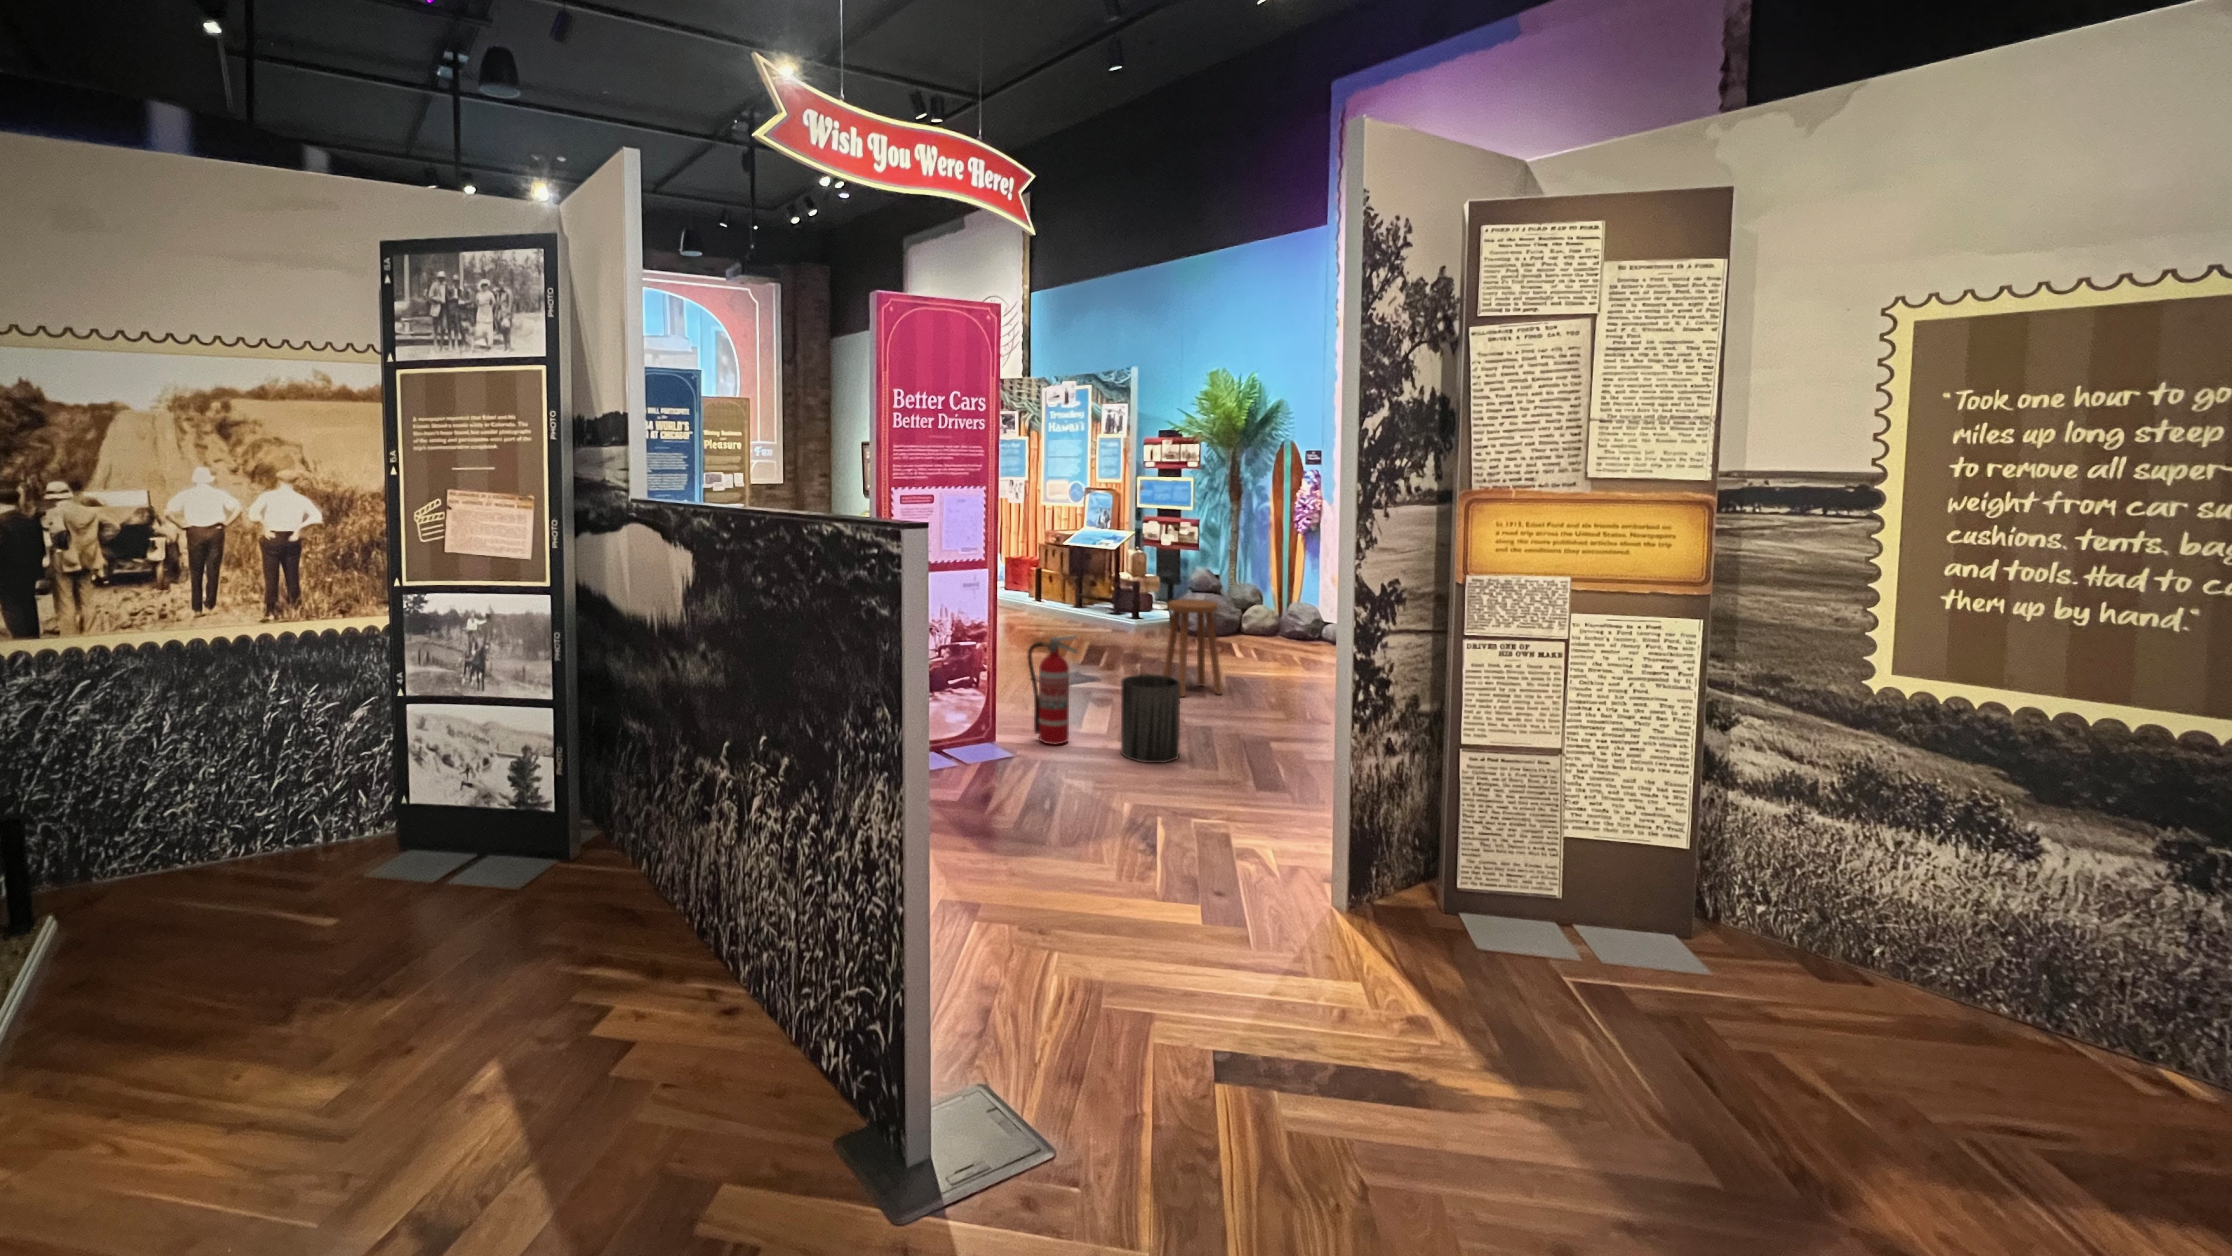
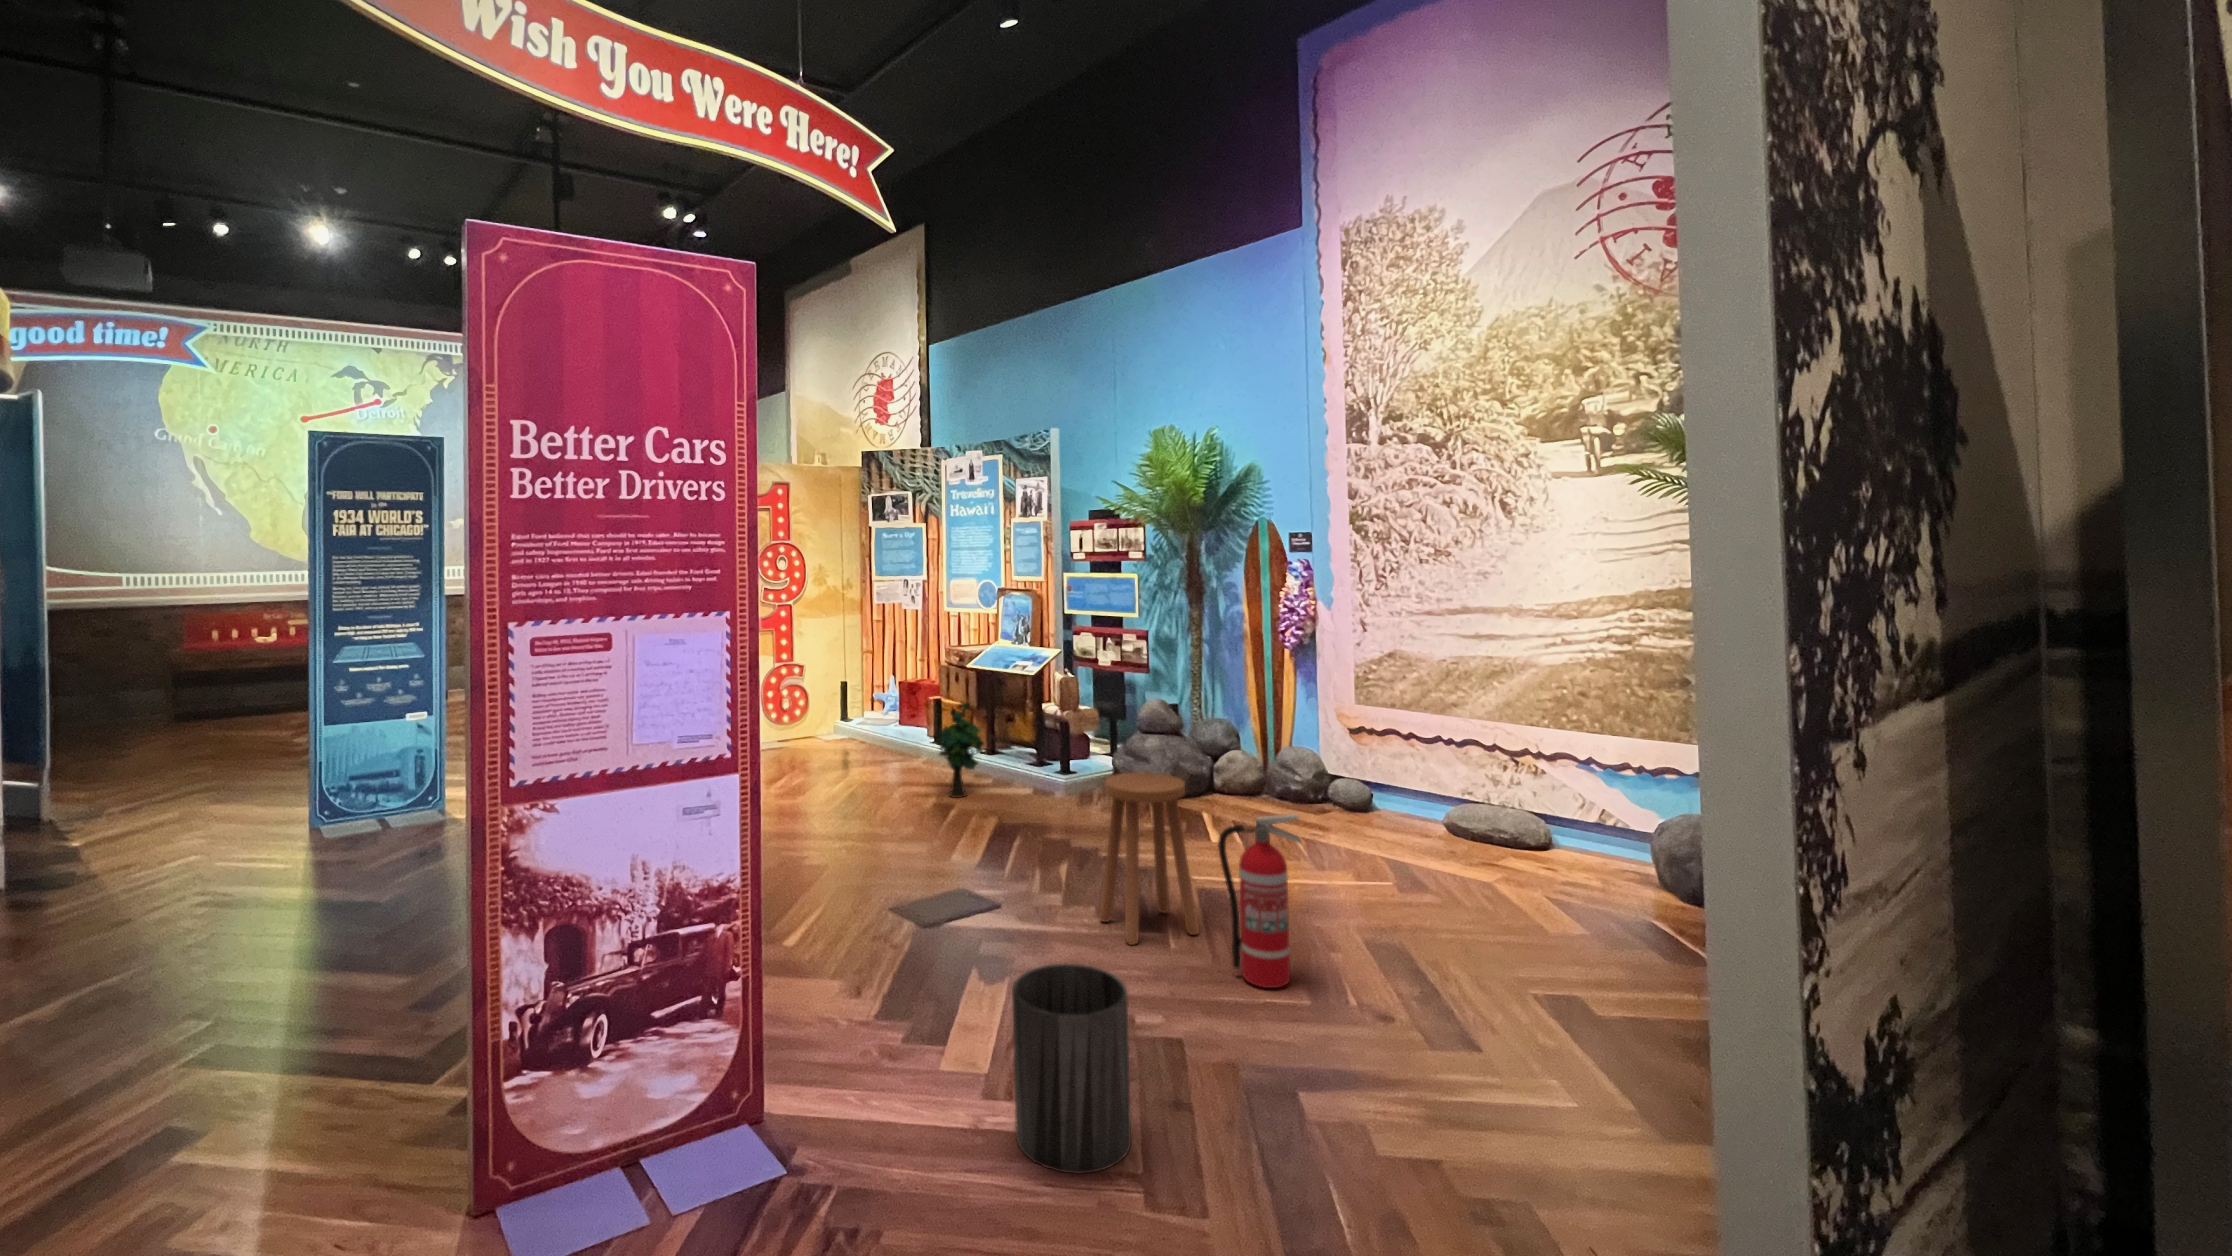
decorative plant: none [1039,566,1079,633] -> present [935,703,984,798]
fire extinguisher: present [1028,635,1077,745] -> present [1218,814,1301,988]

